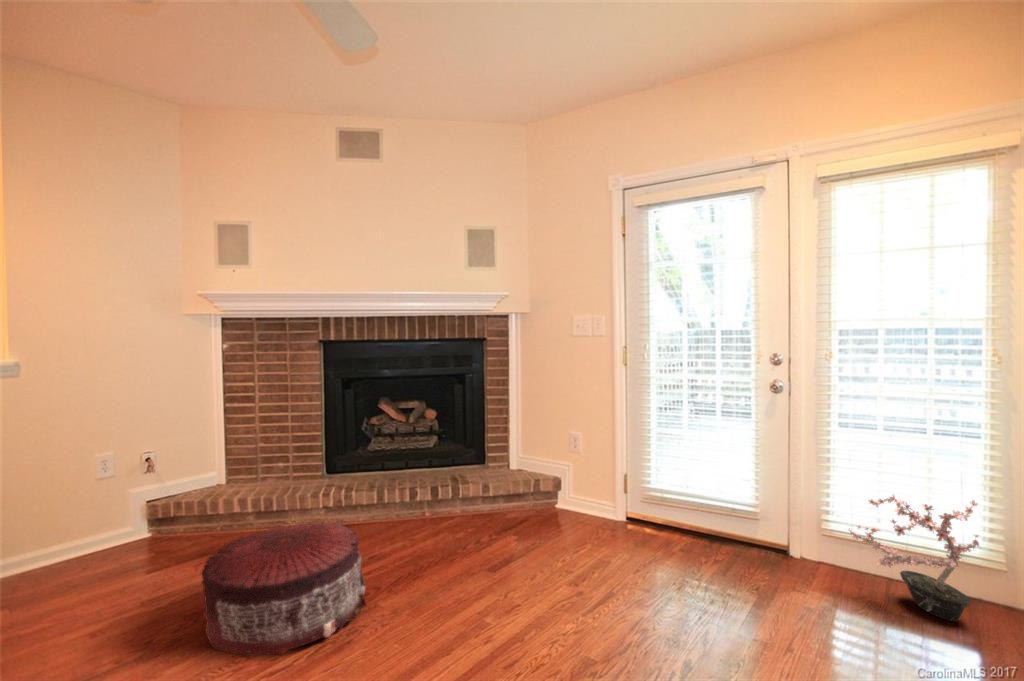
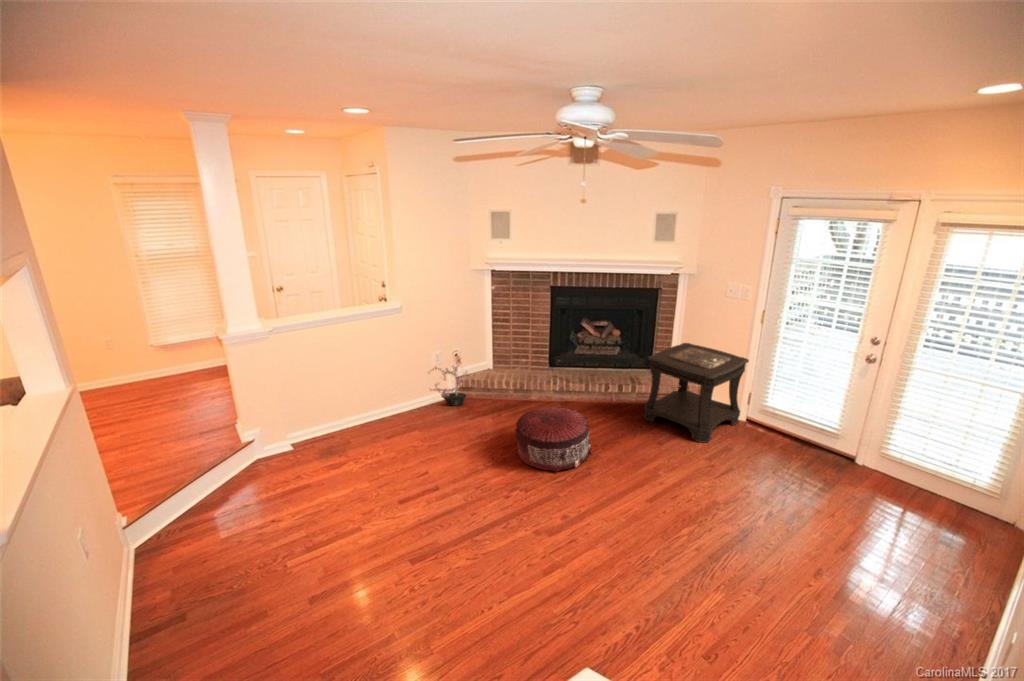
side table: none [469,412,615,559] -> present [644,343,749,443]
potted plant: present [848,495,979,622] -> present [428,361,467,406]

